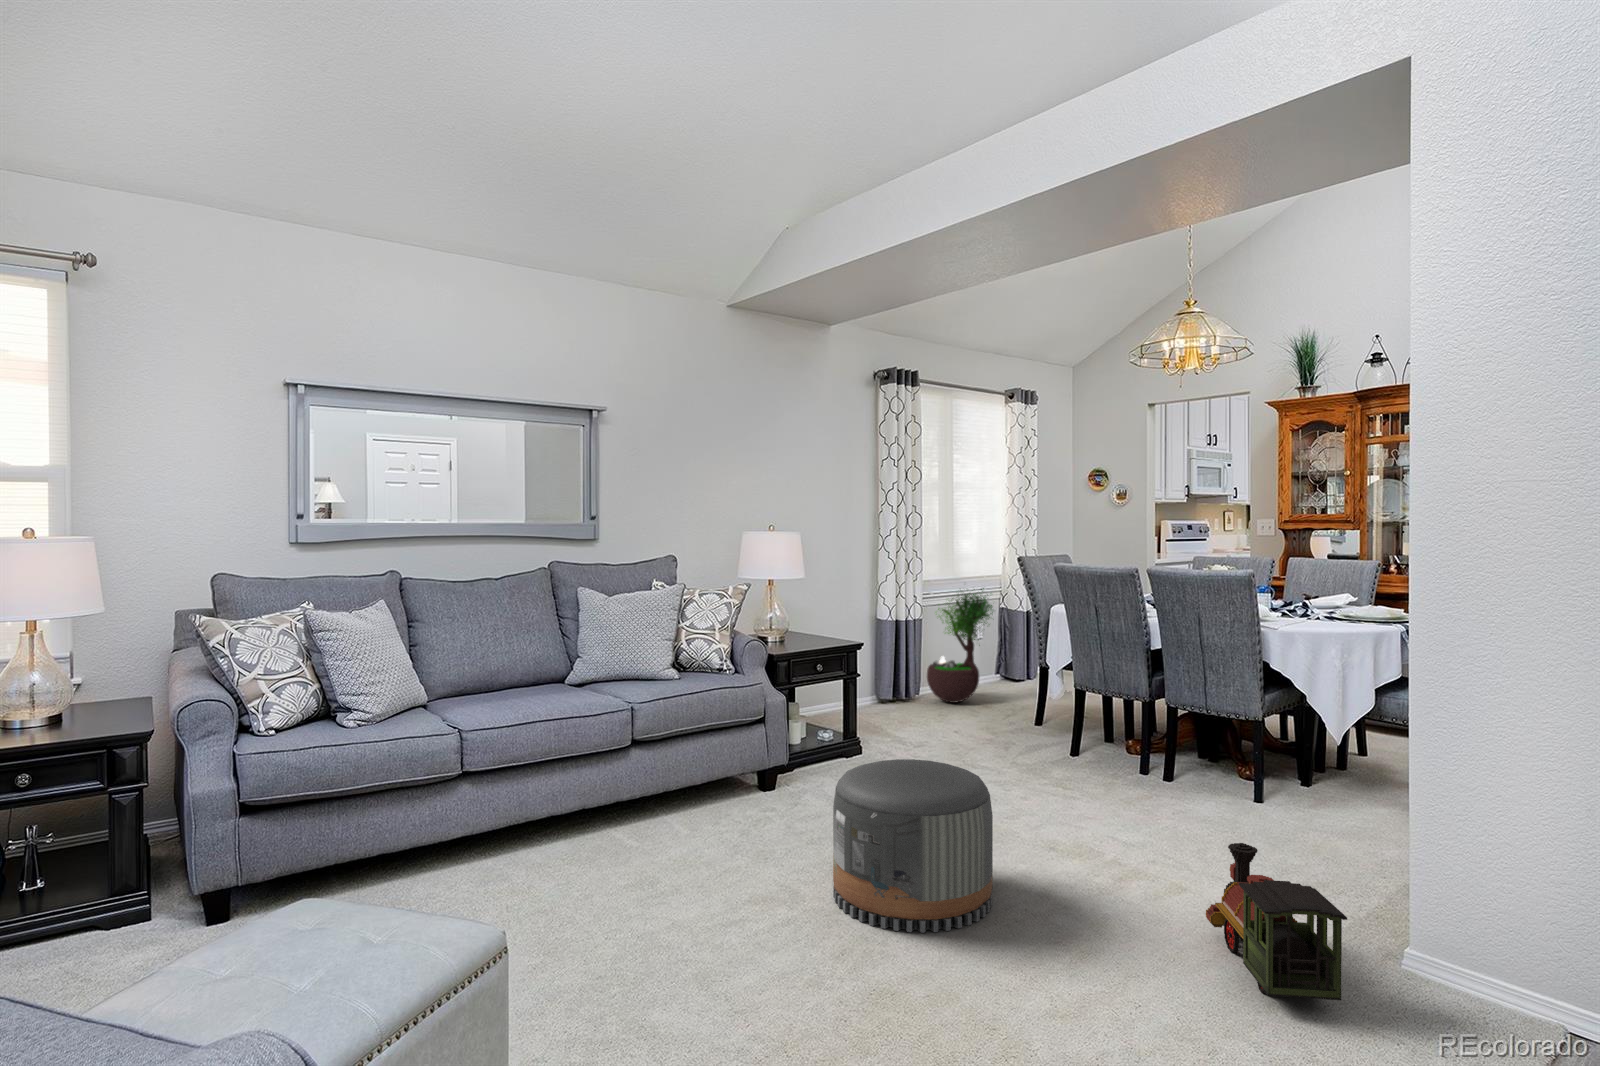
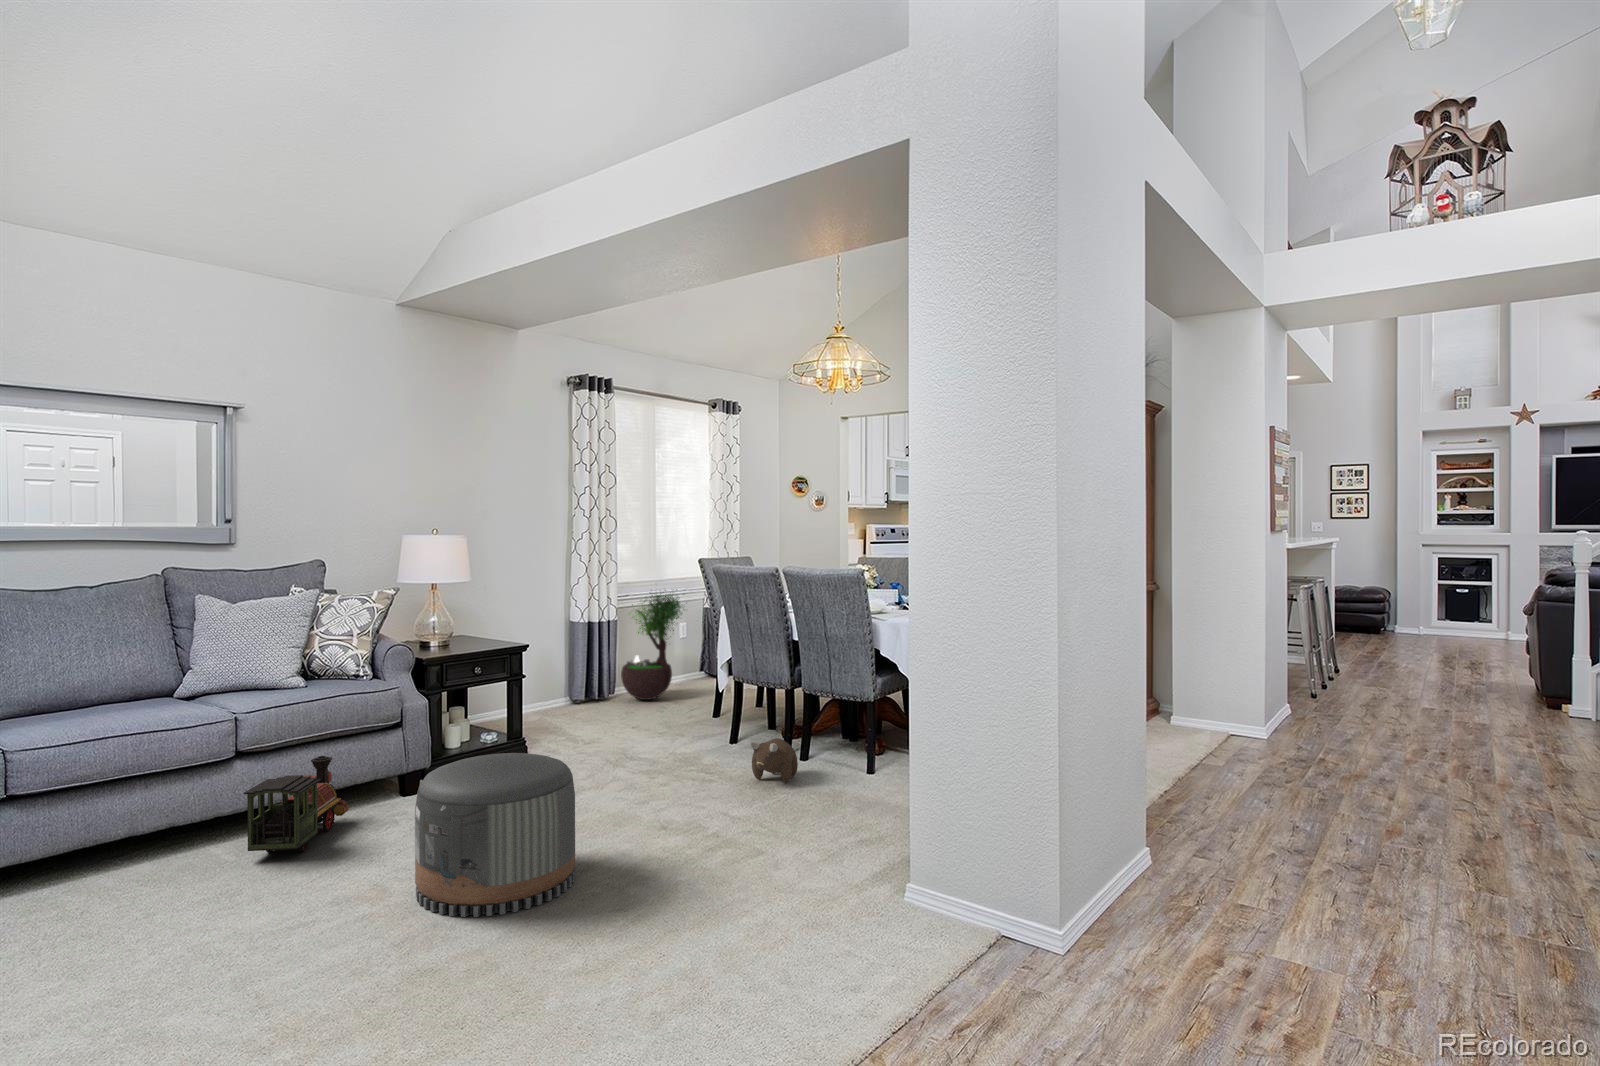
plush toy: none [1122,755,1172,805] -> present [751,738,798,783]
toy train: present [1206,843,1347,1000] -> present [244,756,349,853]

